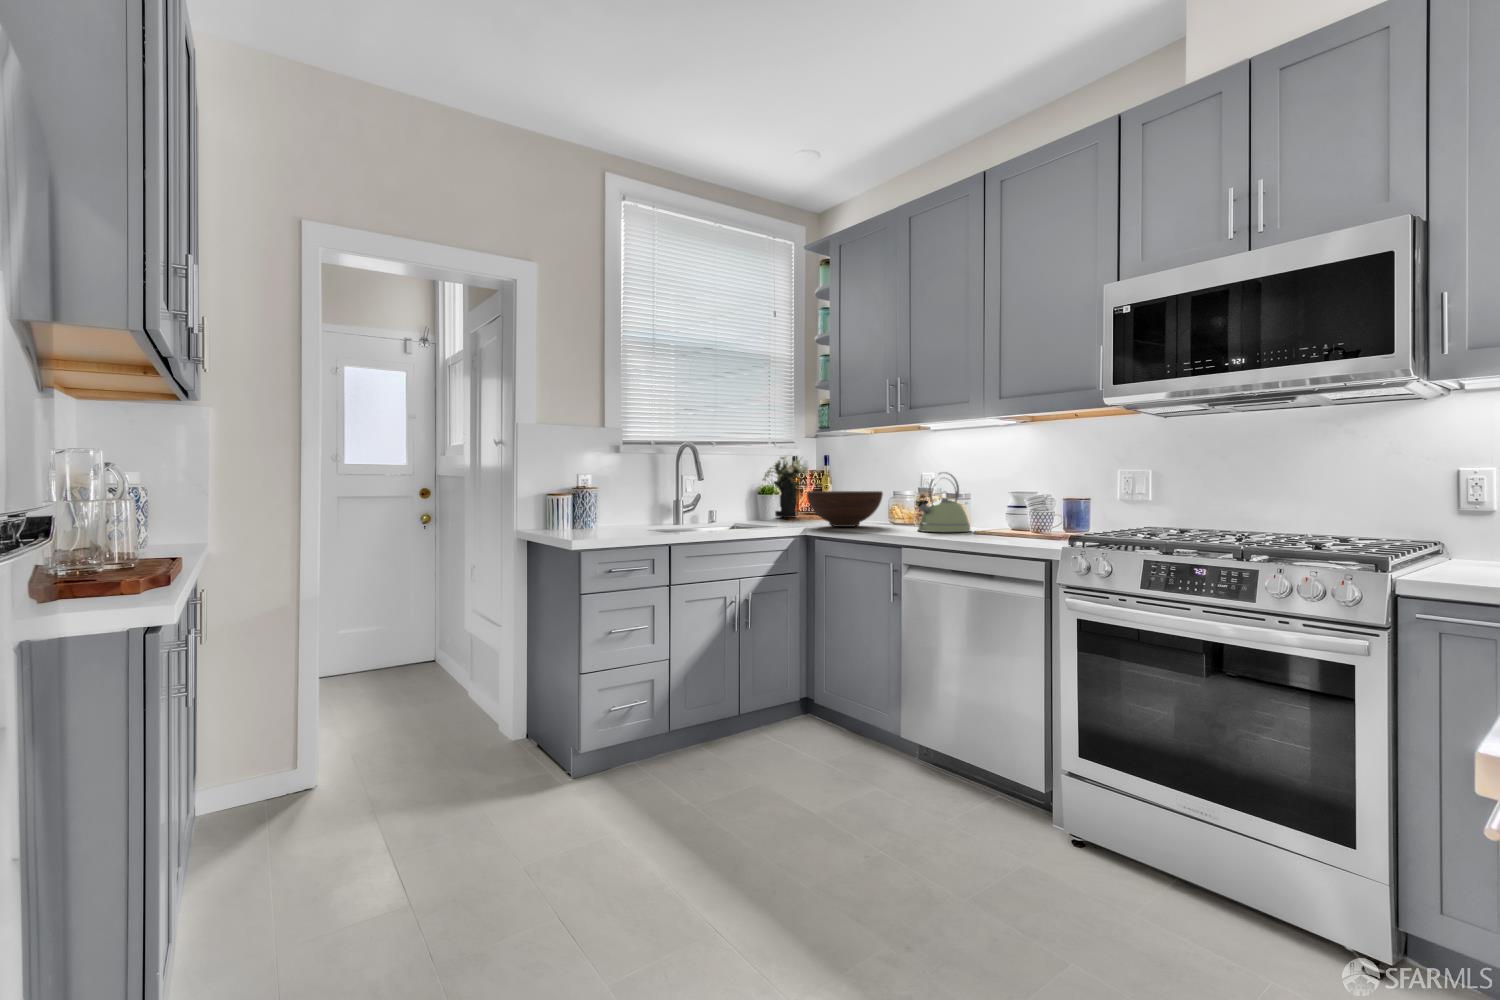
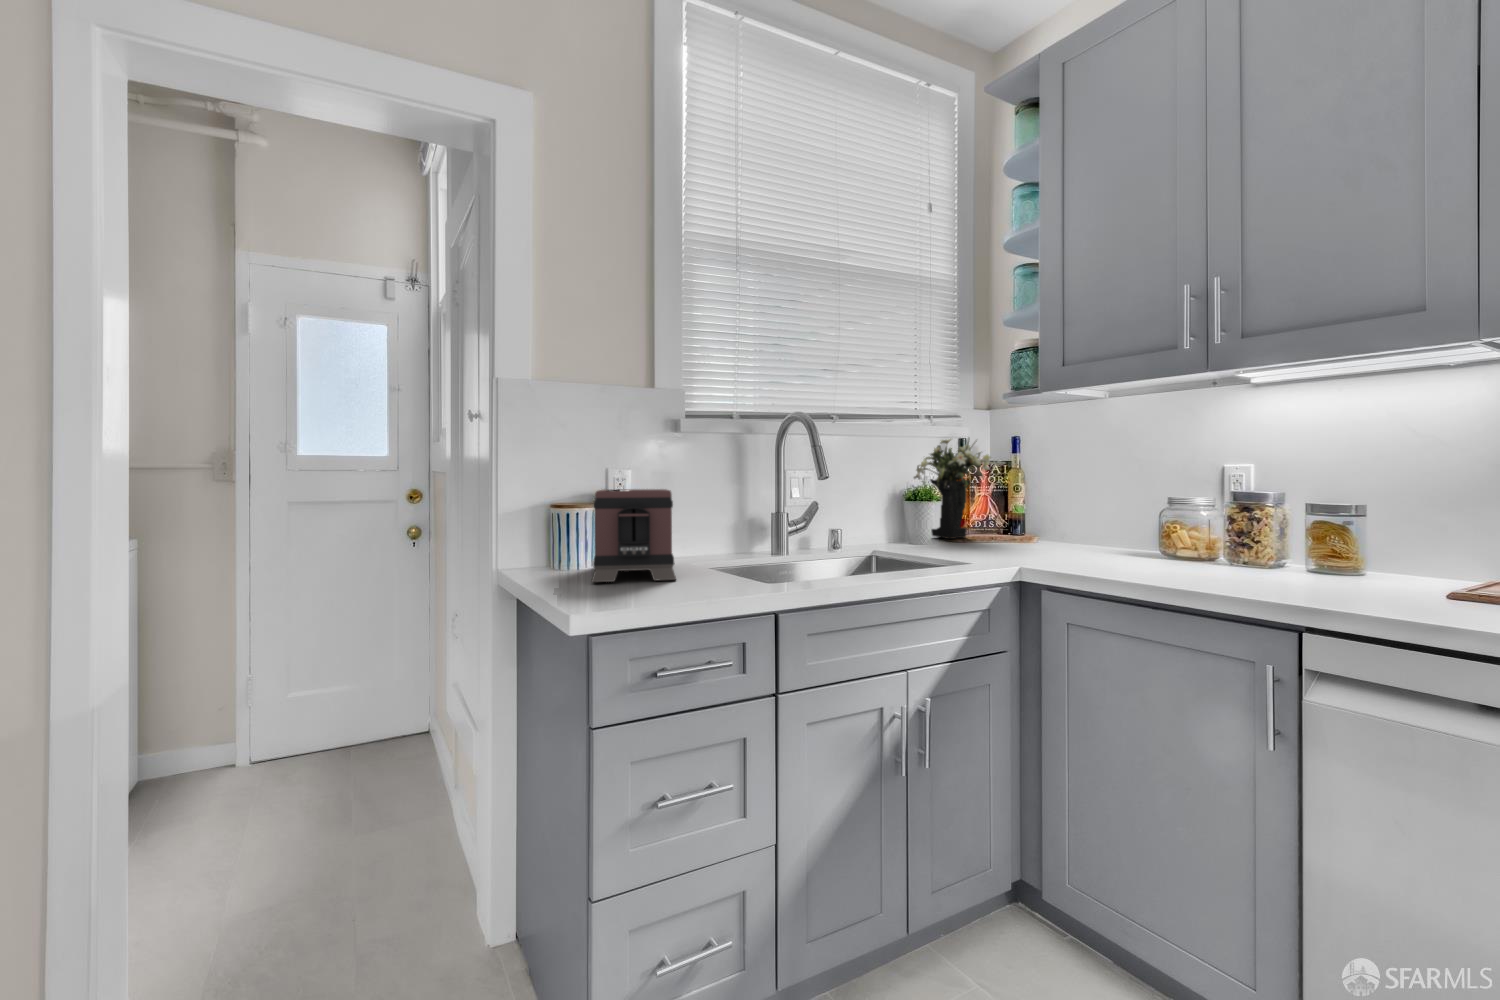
kettle: present [917,472,970,532] -> none [1294,460,1443,596]
toaster: none [573,486,620,534] -> present [592,489,676,582]
fruit bowl: present [807,491,883,527] -> none [1025,498,1186,569]

